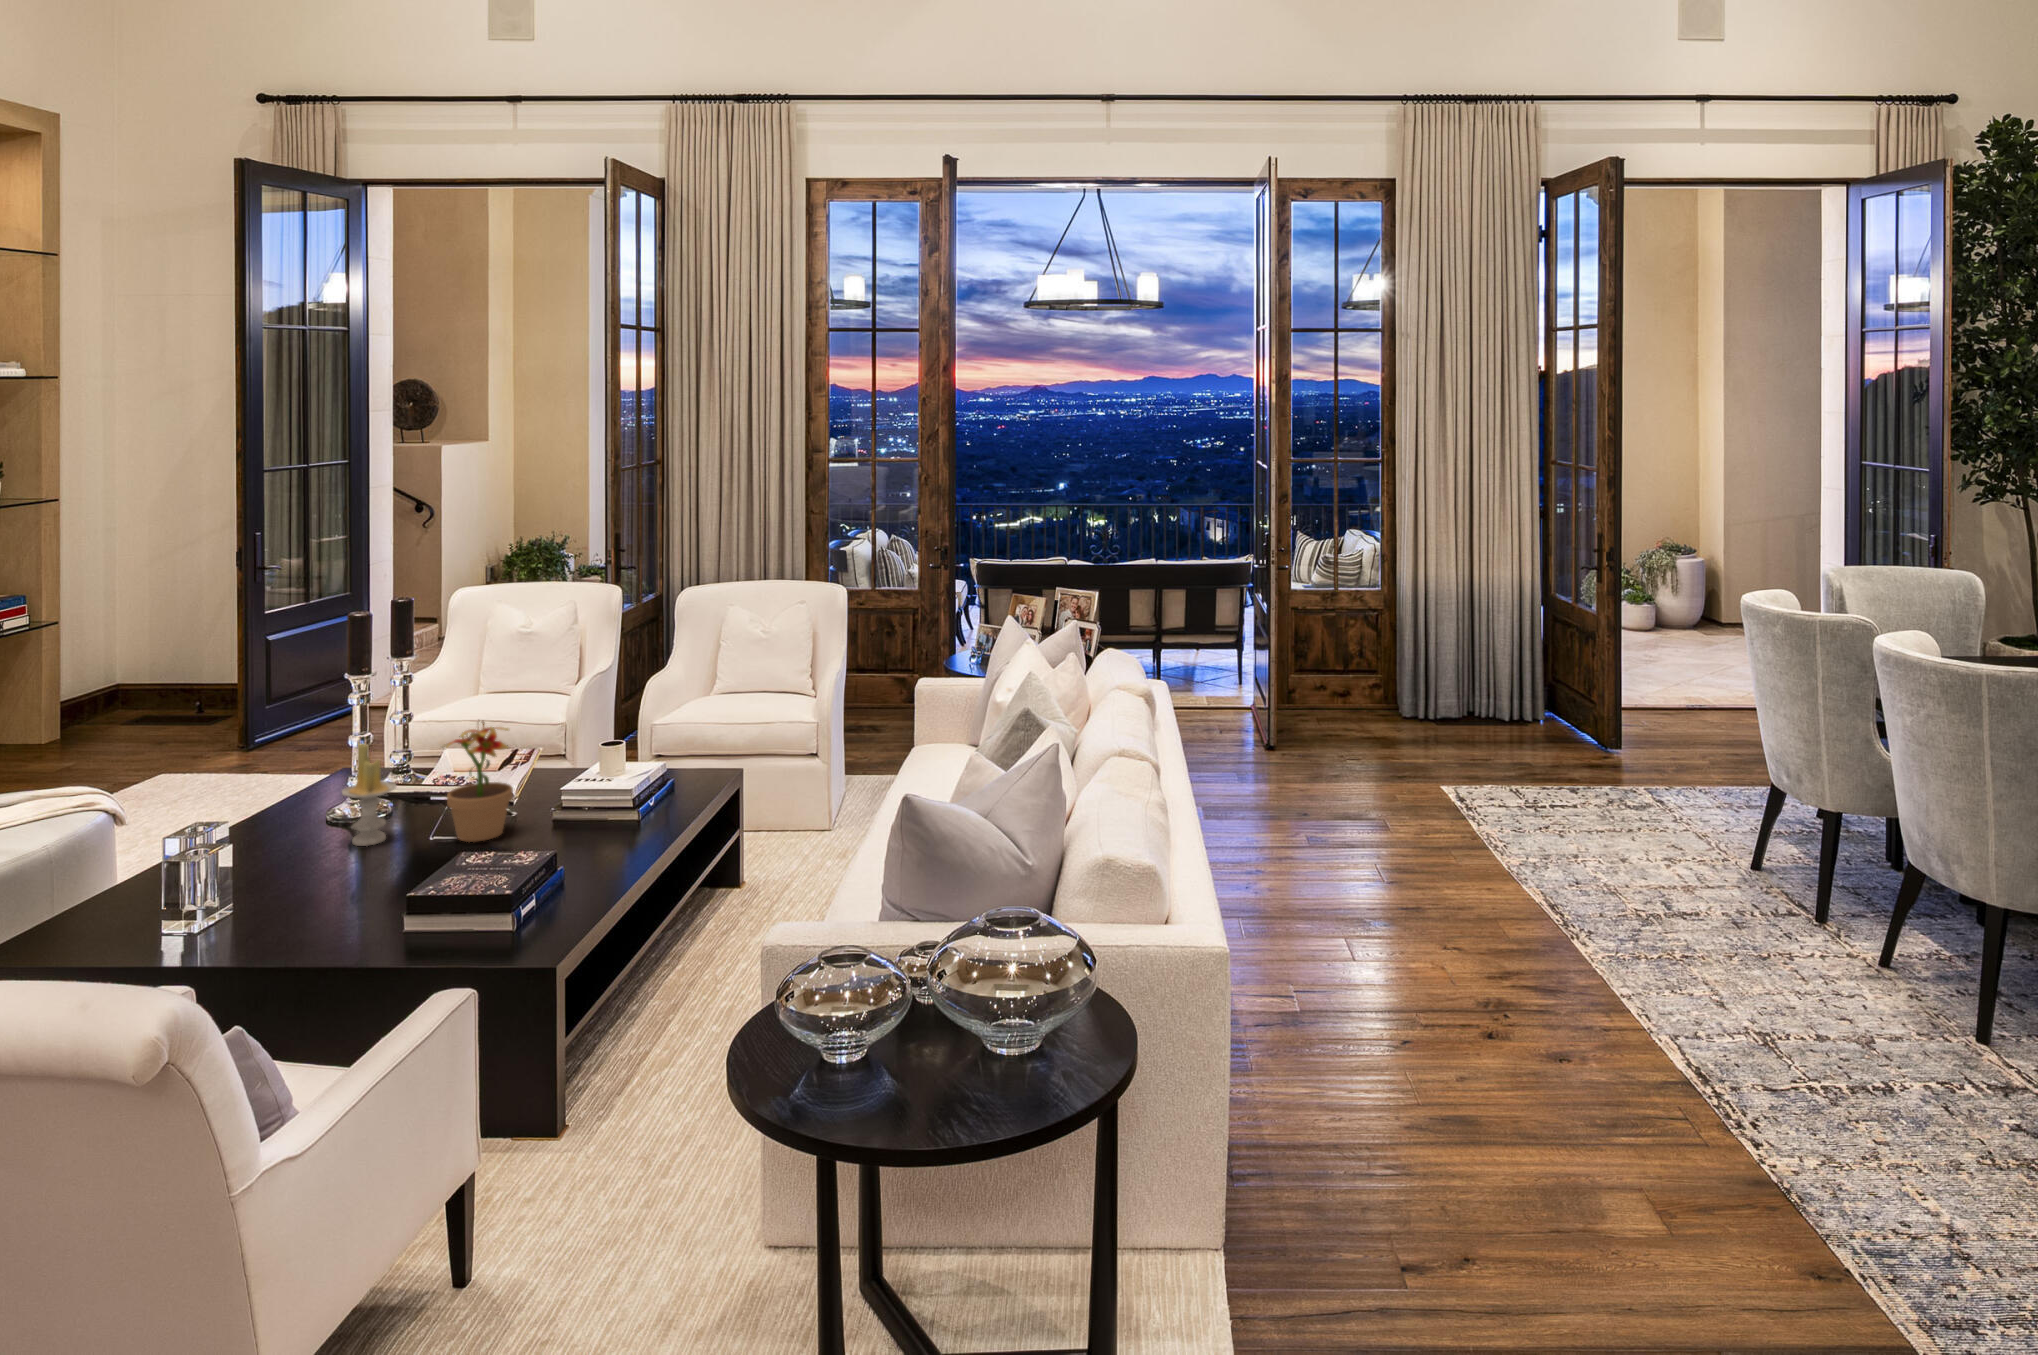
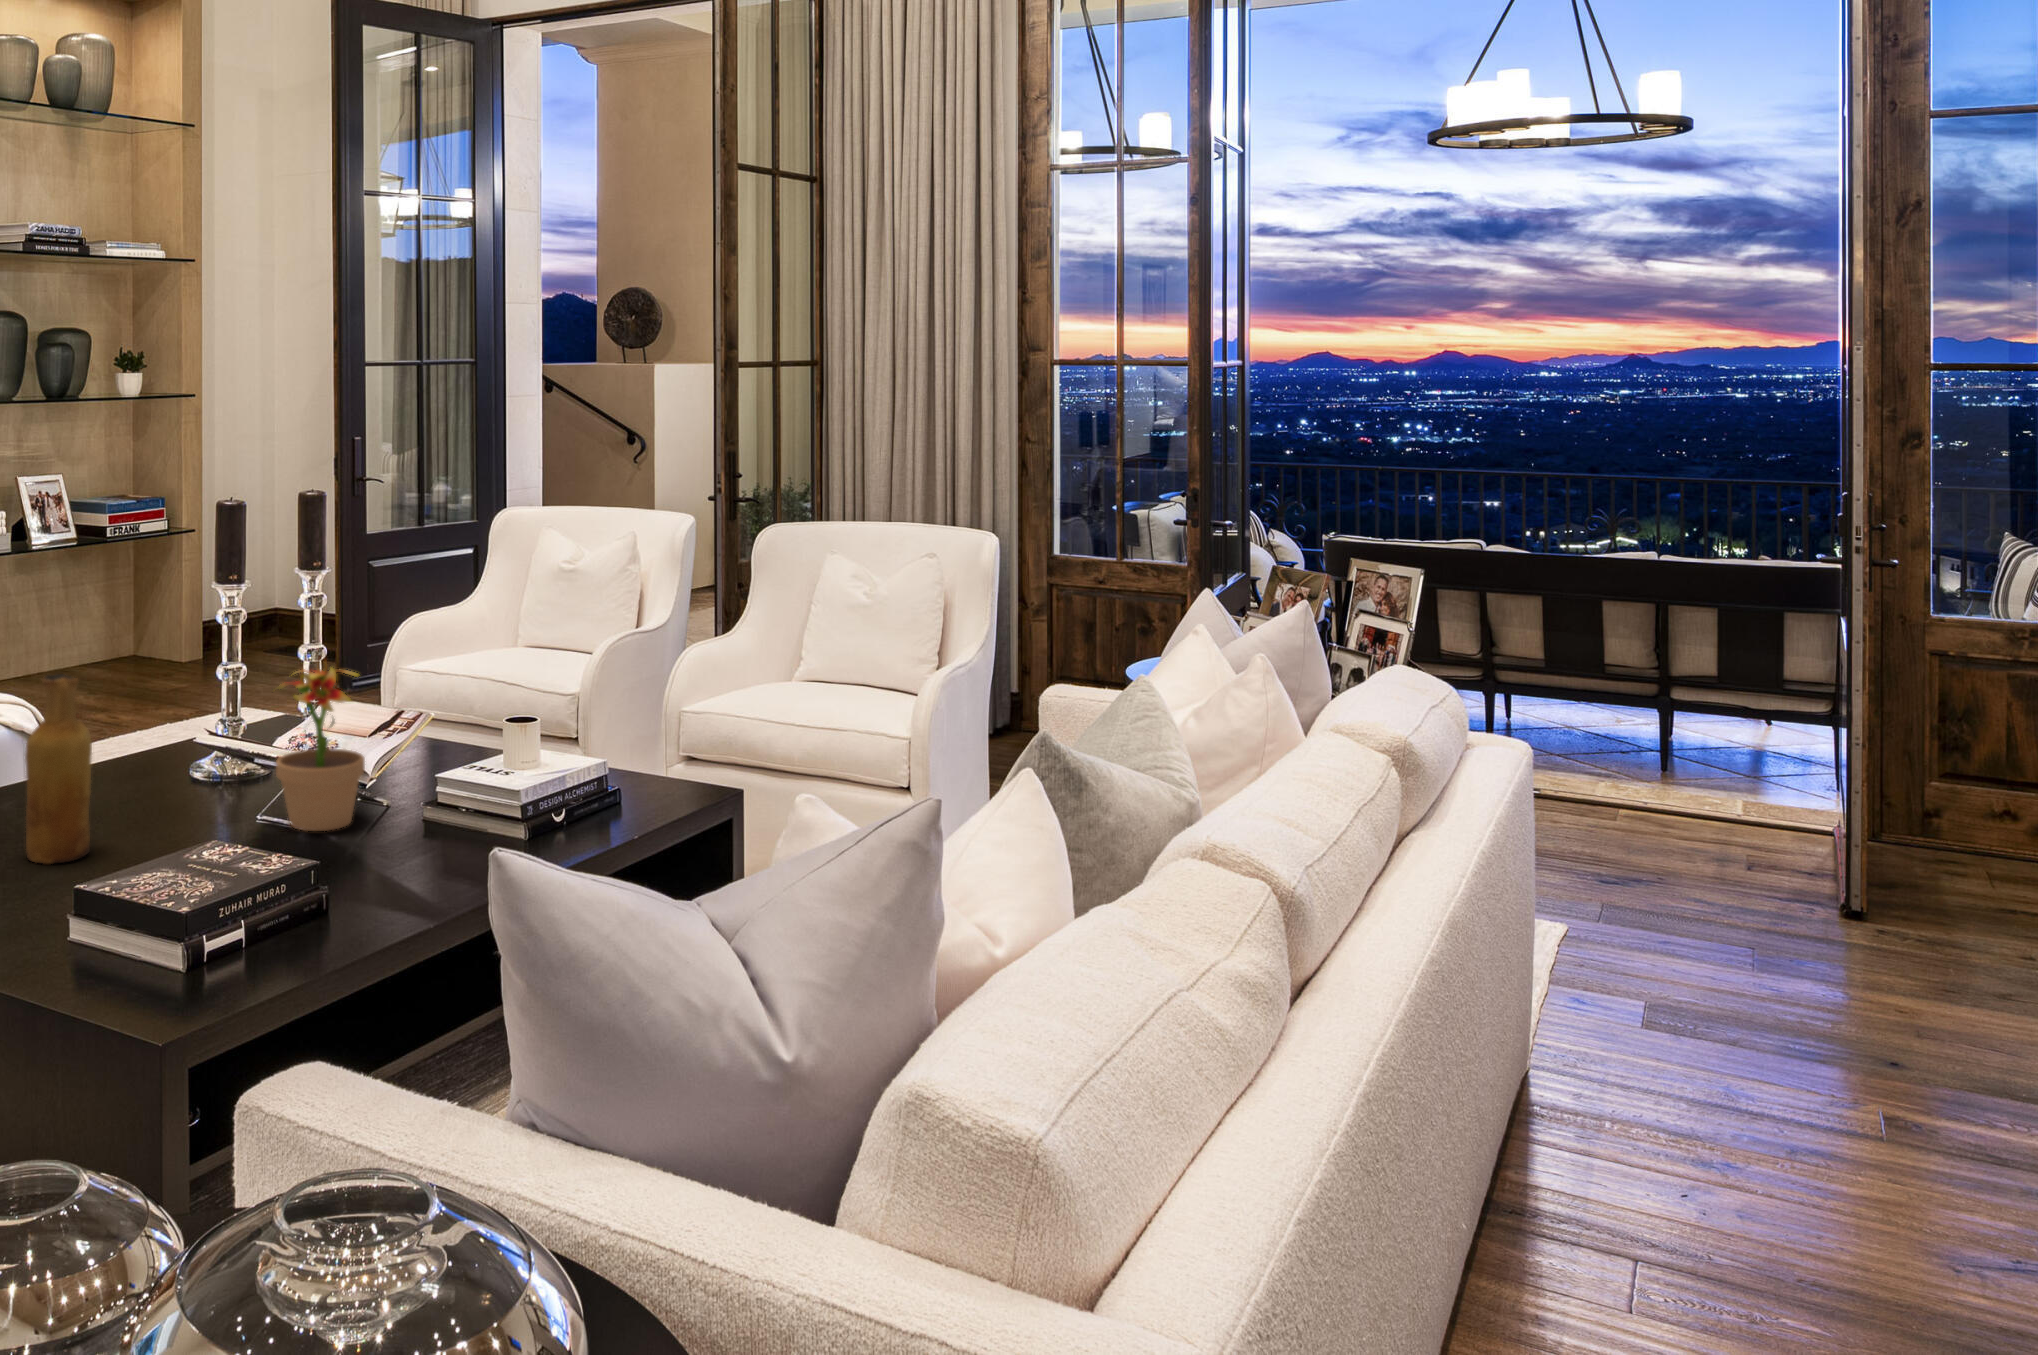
candle: present [342,744,396,846] -> none [158,669,229,812]
vase: none [284,758,336,897] -> present [25,674,92,864]

